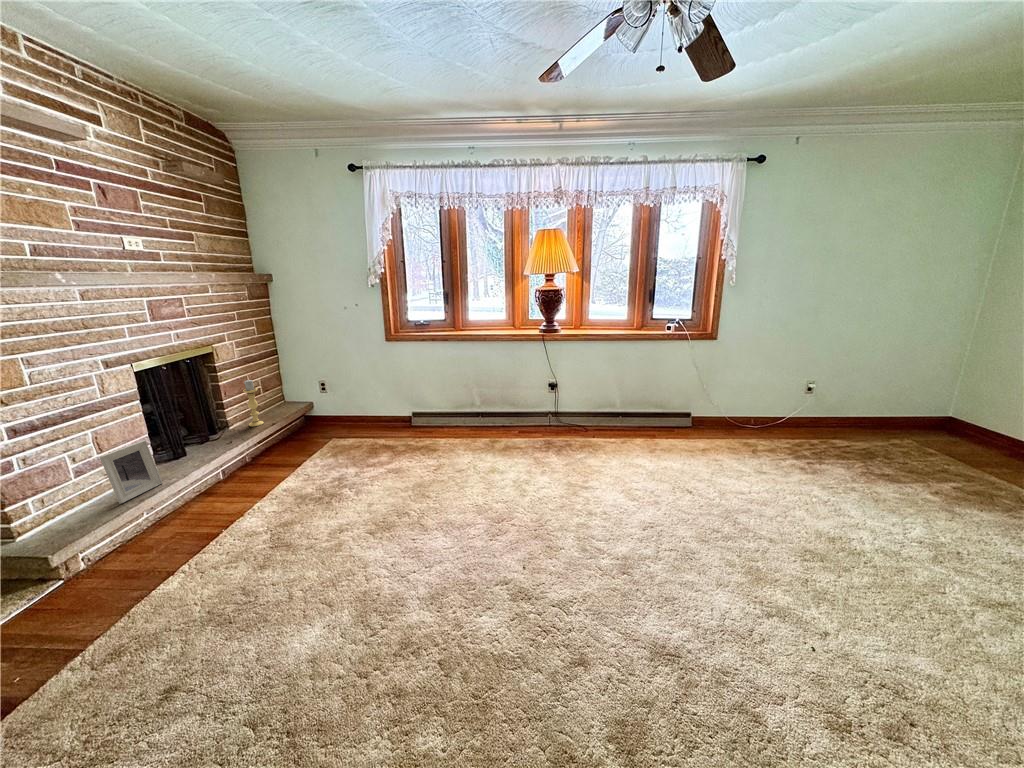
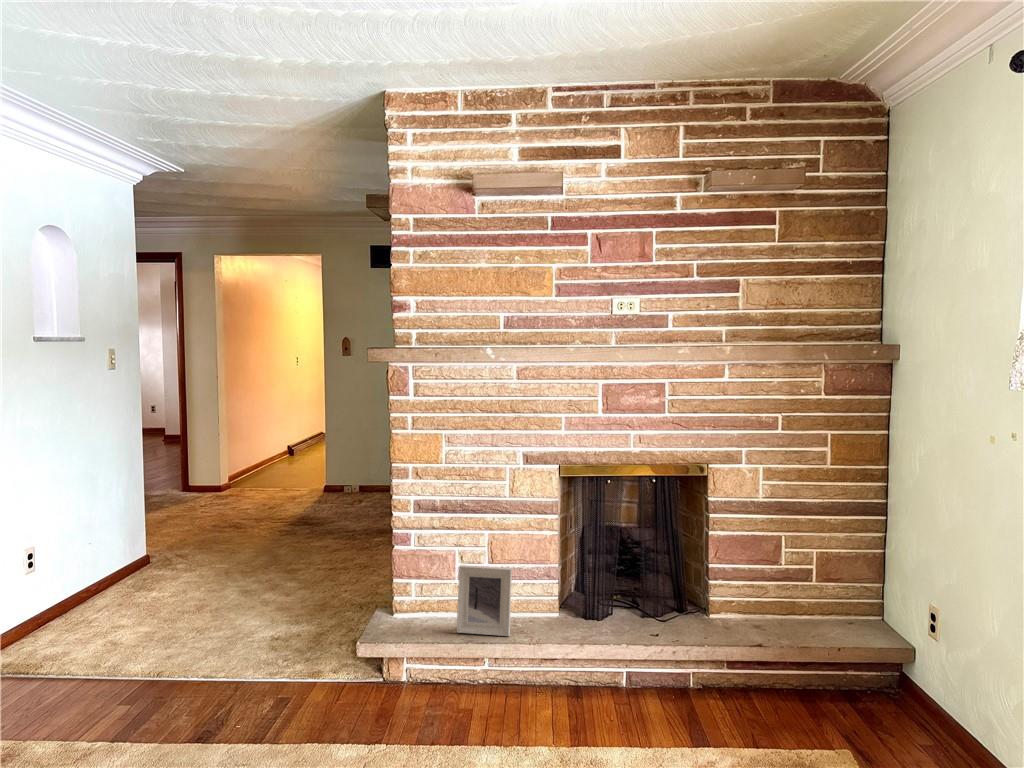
candle holder: present [243,380,264,426] -> none [727,542,755,637]

